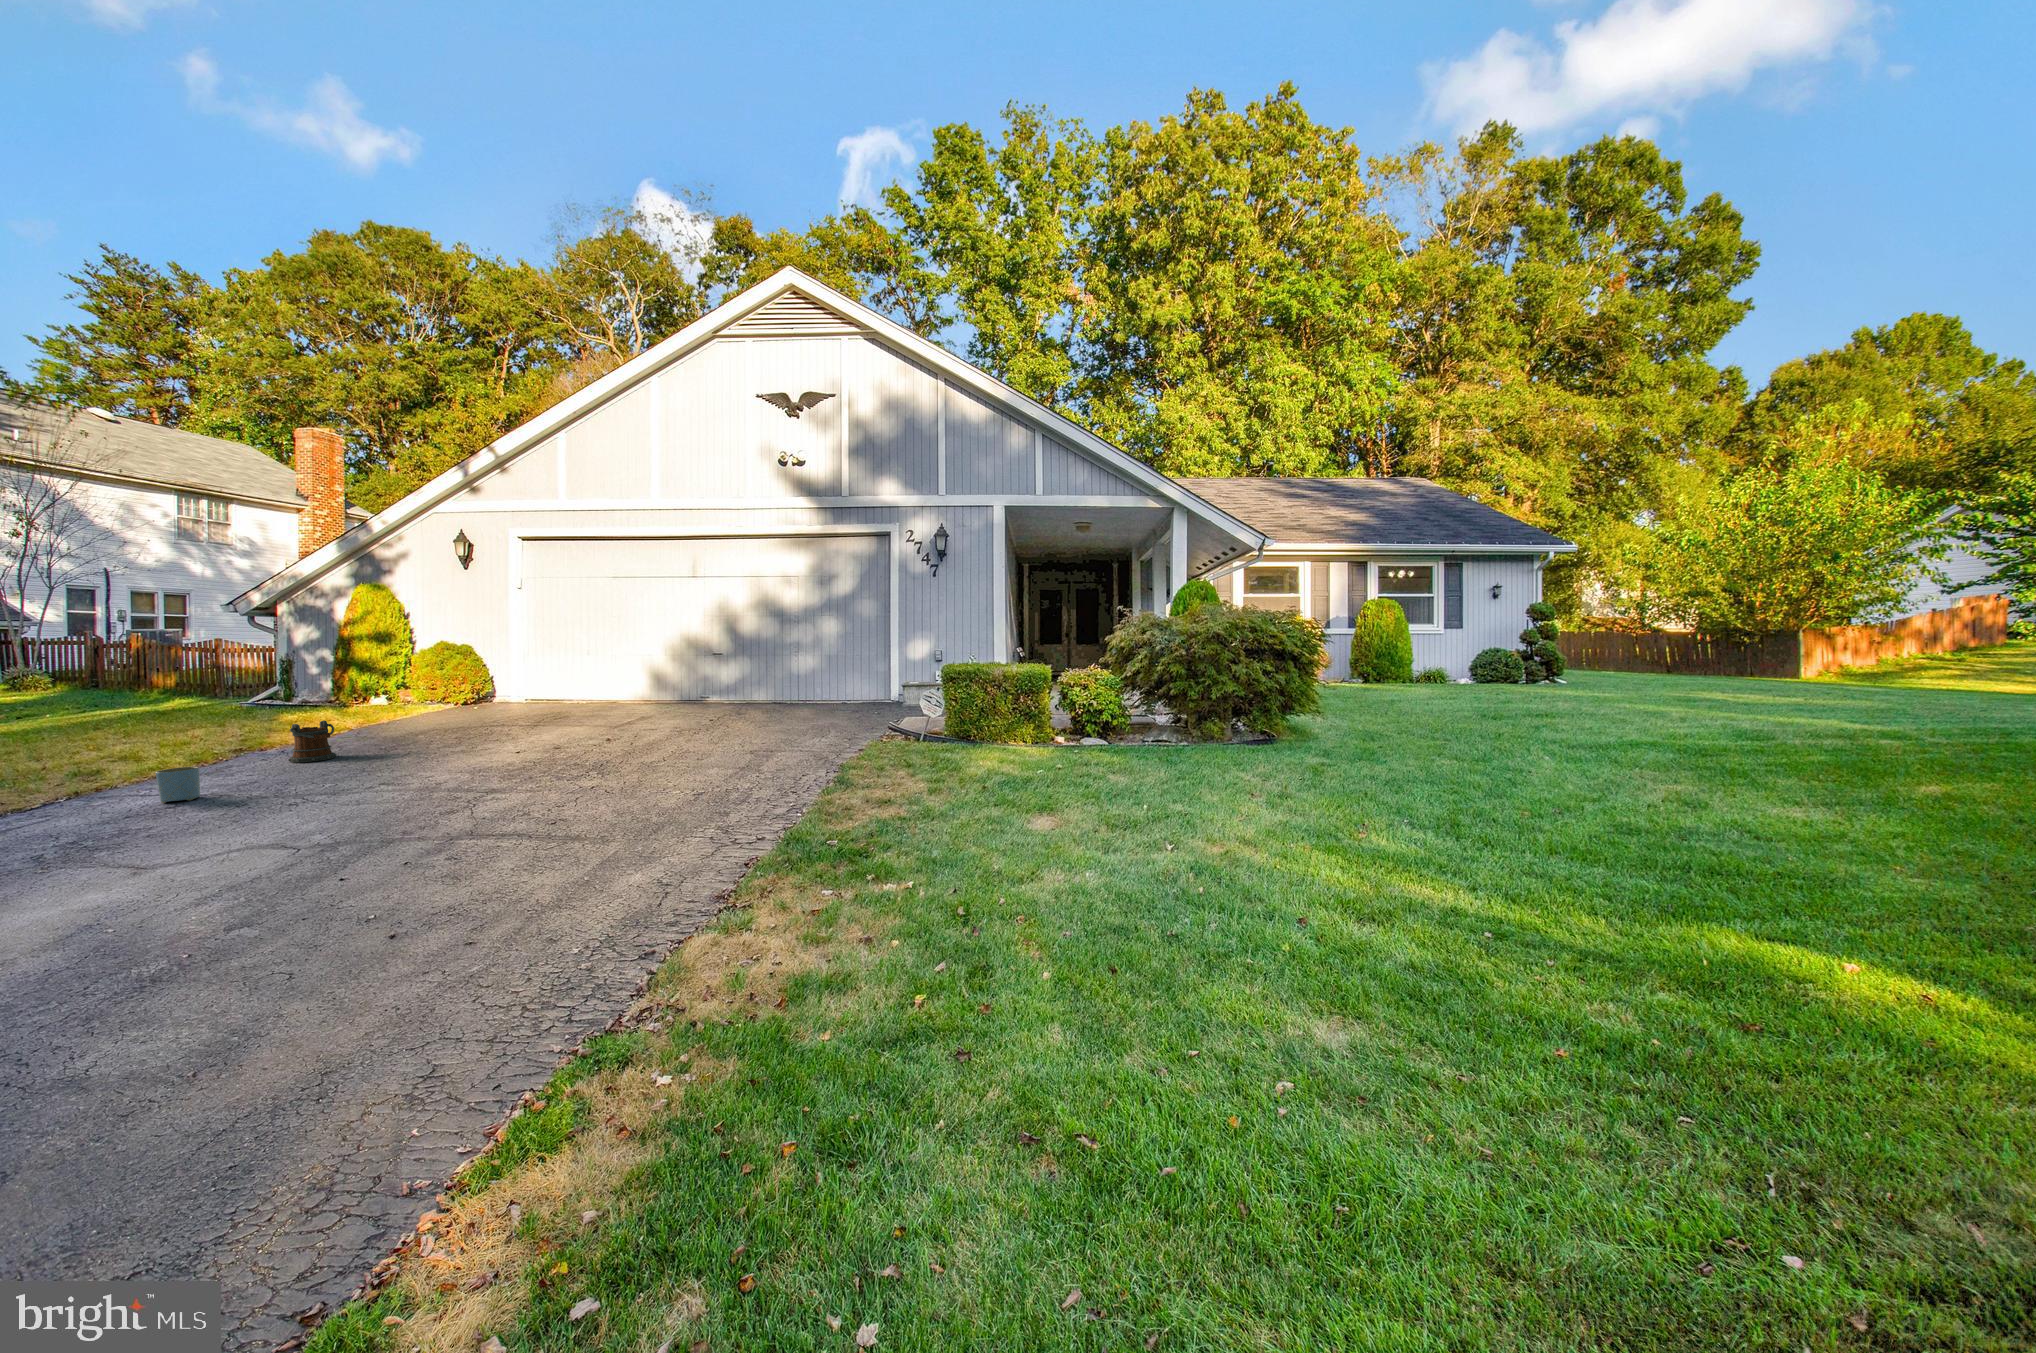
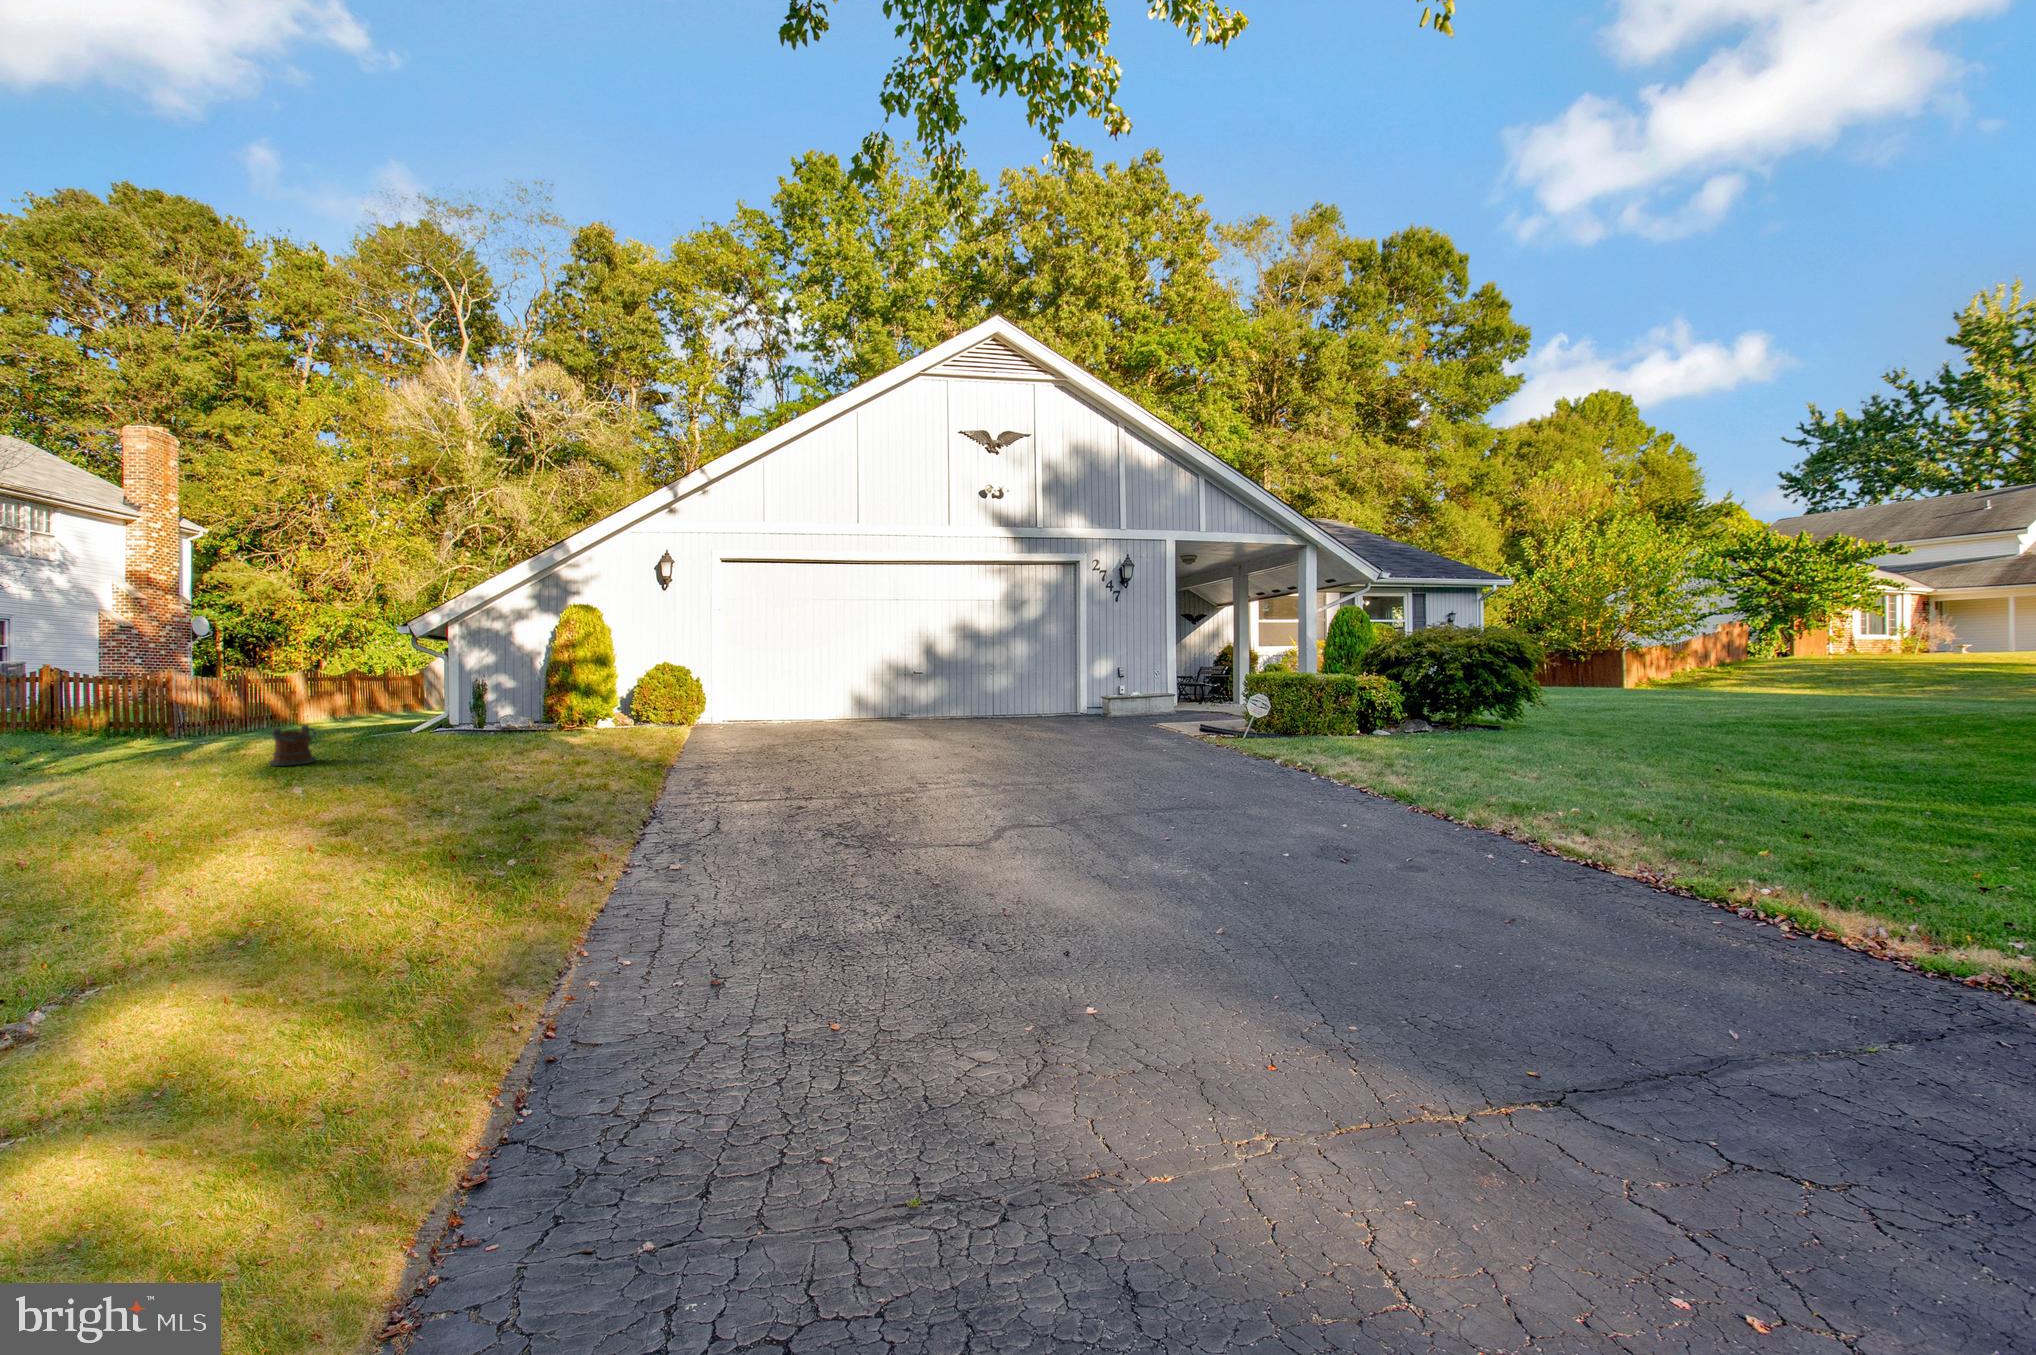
planter: present [156,767,200,803] -> none [135,769,179,806]

